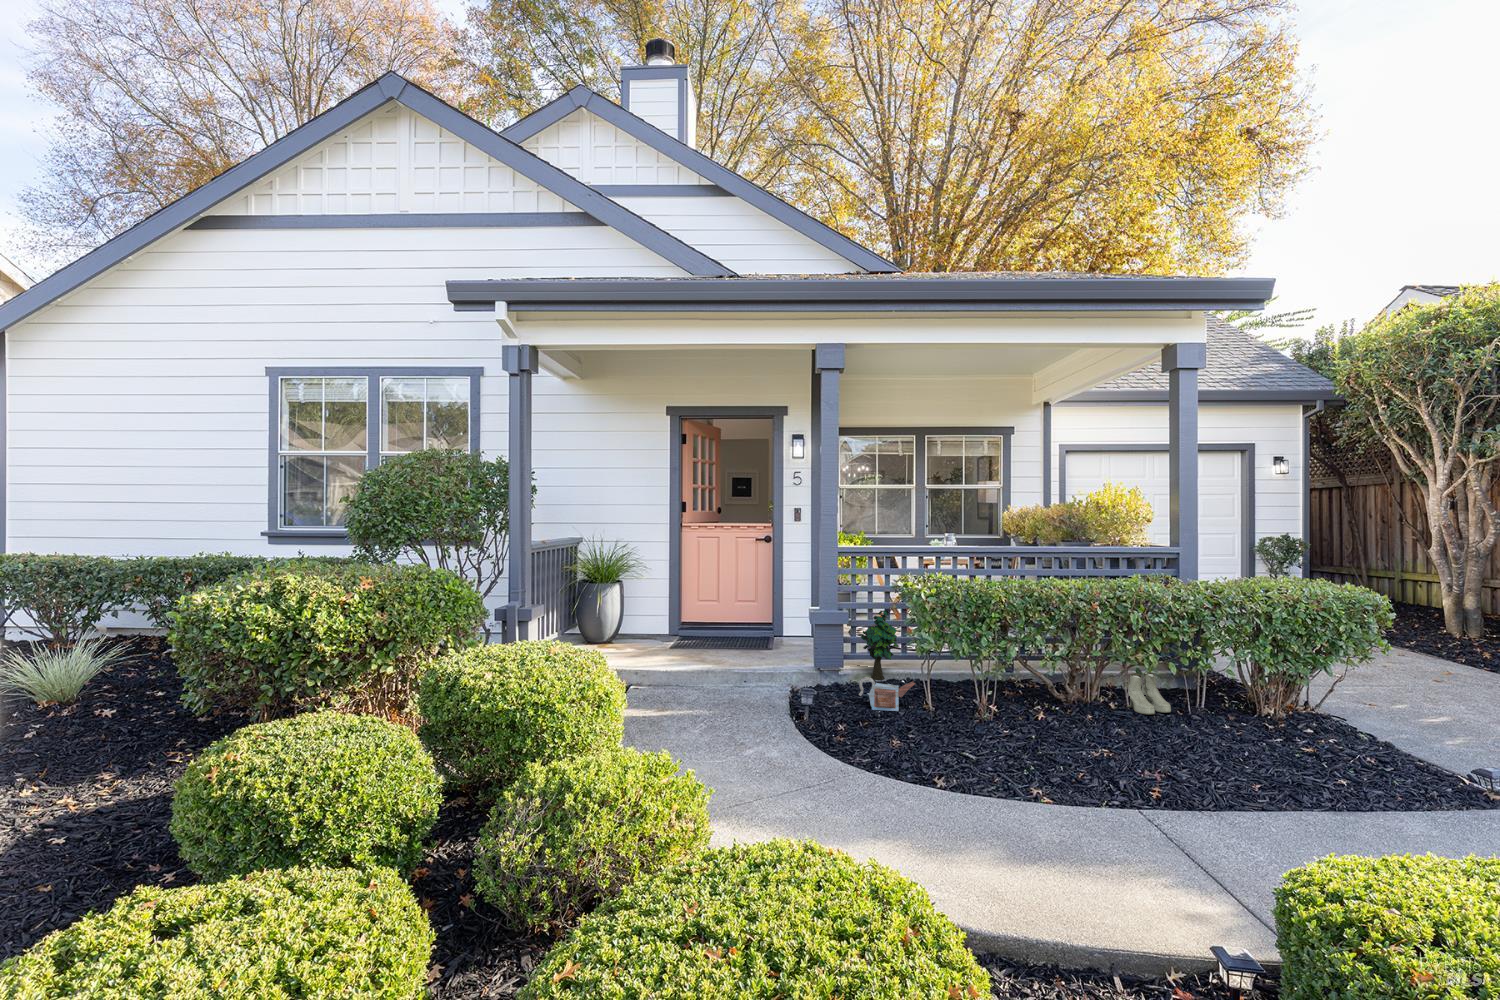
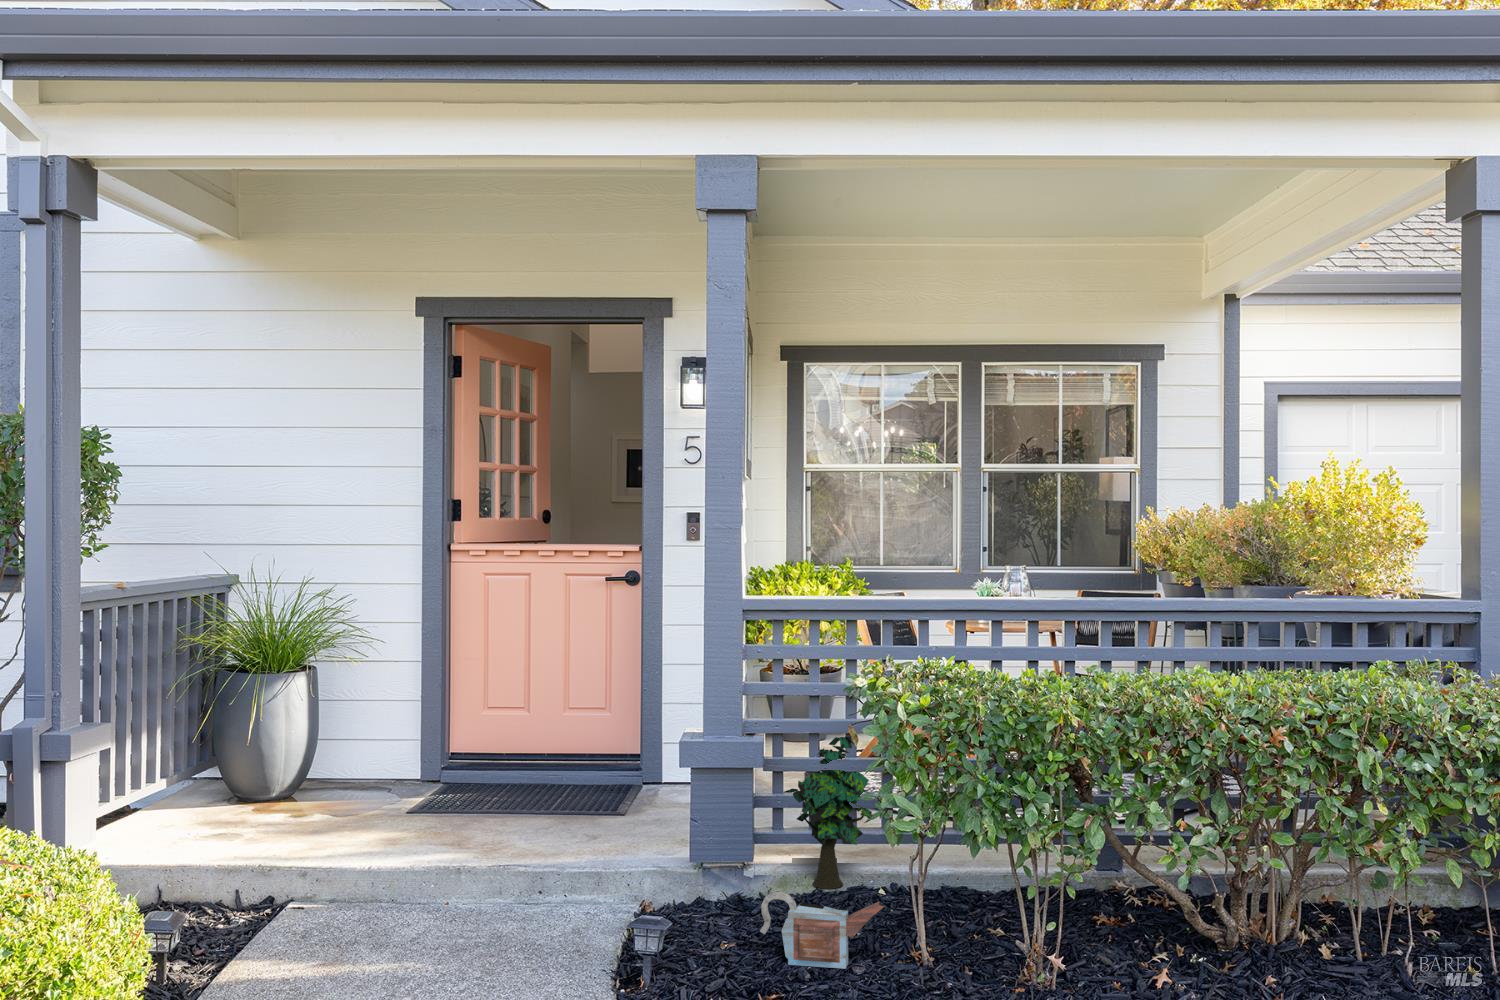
boots: present [1127,673,1171,715] -> none [1354,878,1450,976]

